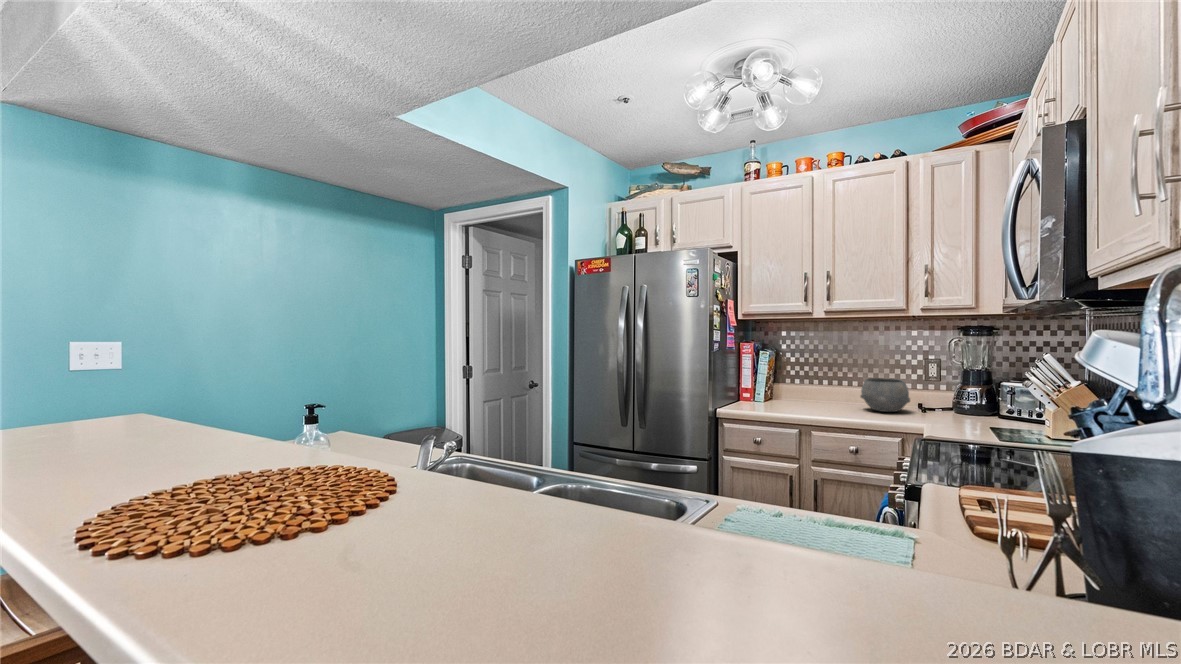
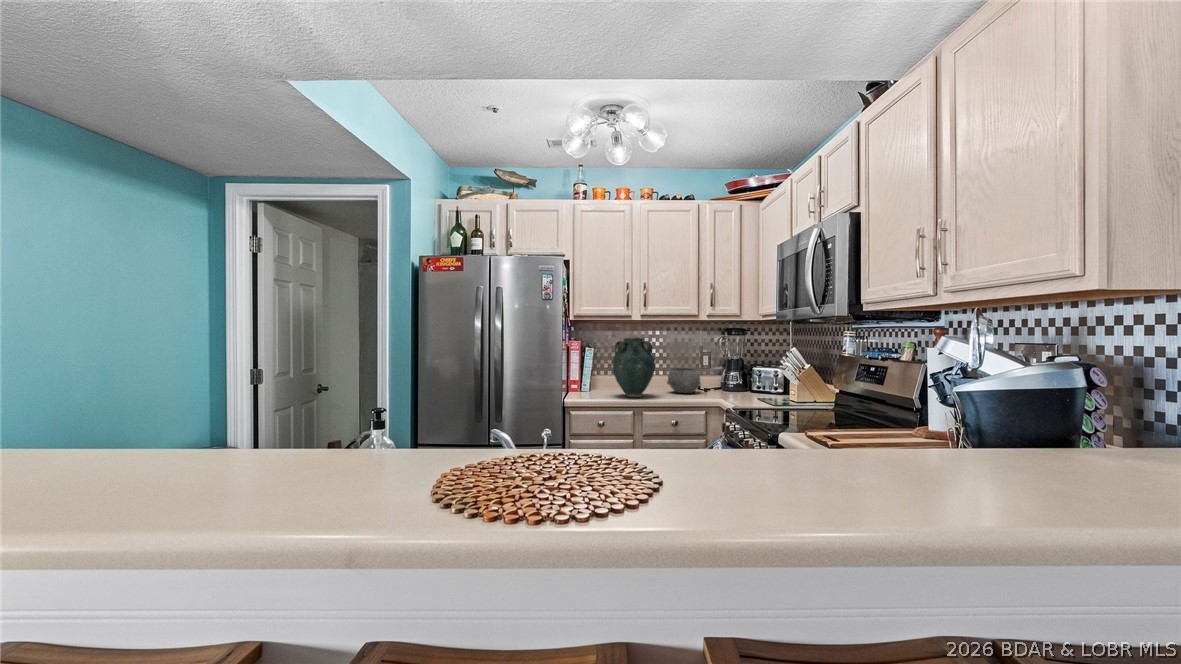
vase: none [777,339,833,412] -> present [612,337,655,397]

